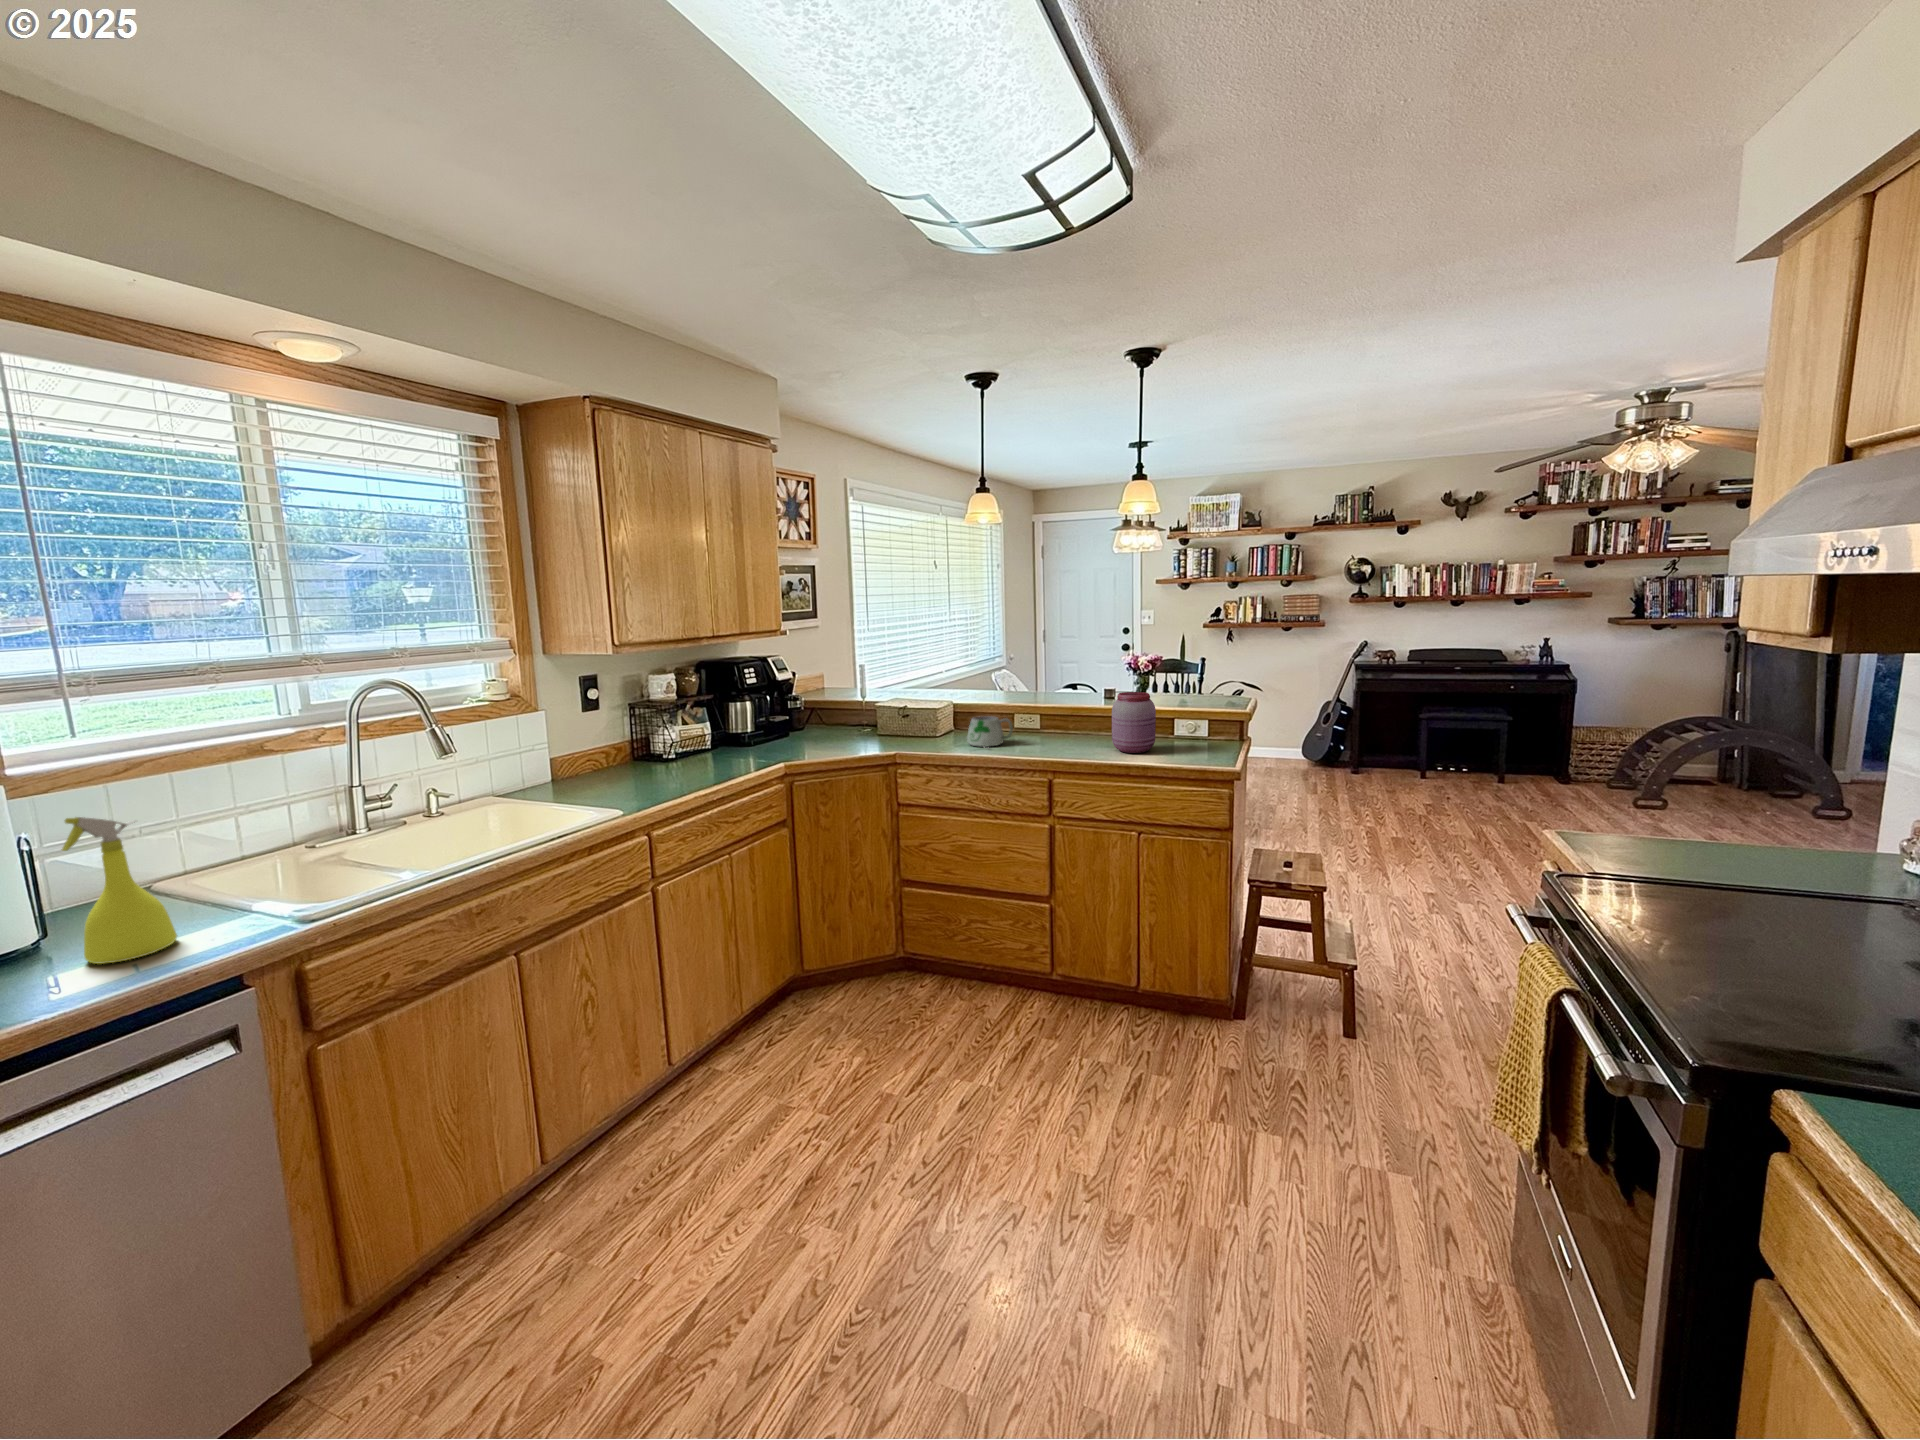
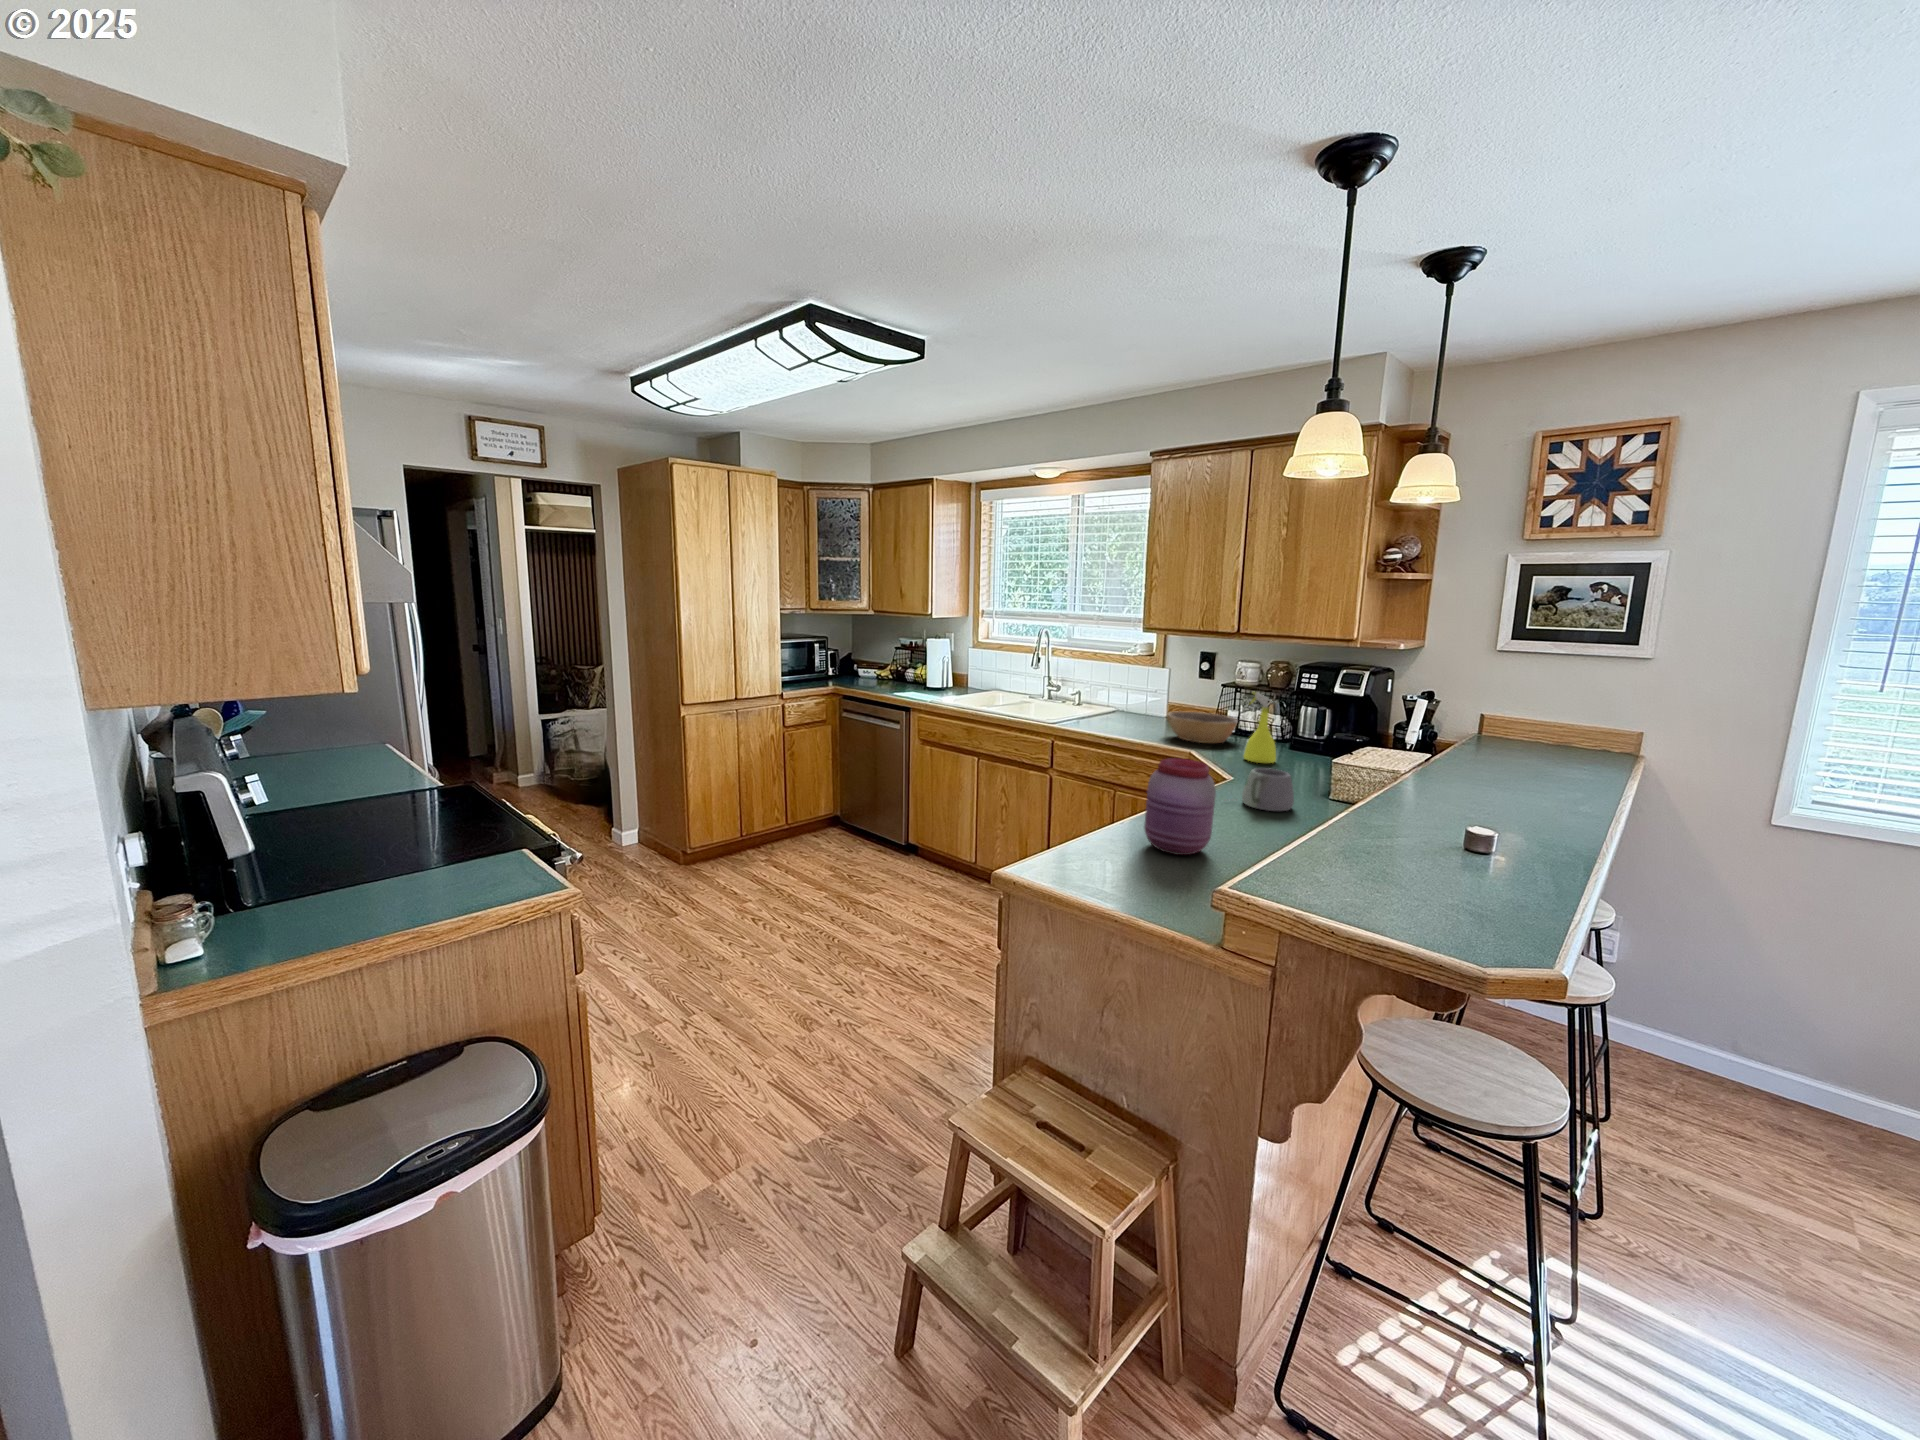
bowl: none [653,733,738,771] -> present [1168,711,1238,743]
spray bottle: present [62,817,177,964] -> present [1244,692,1276,763]

